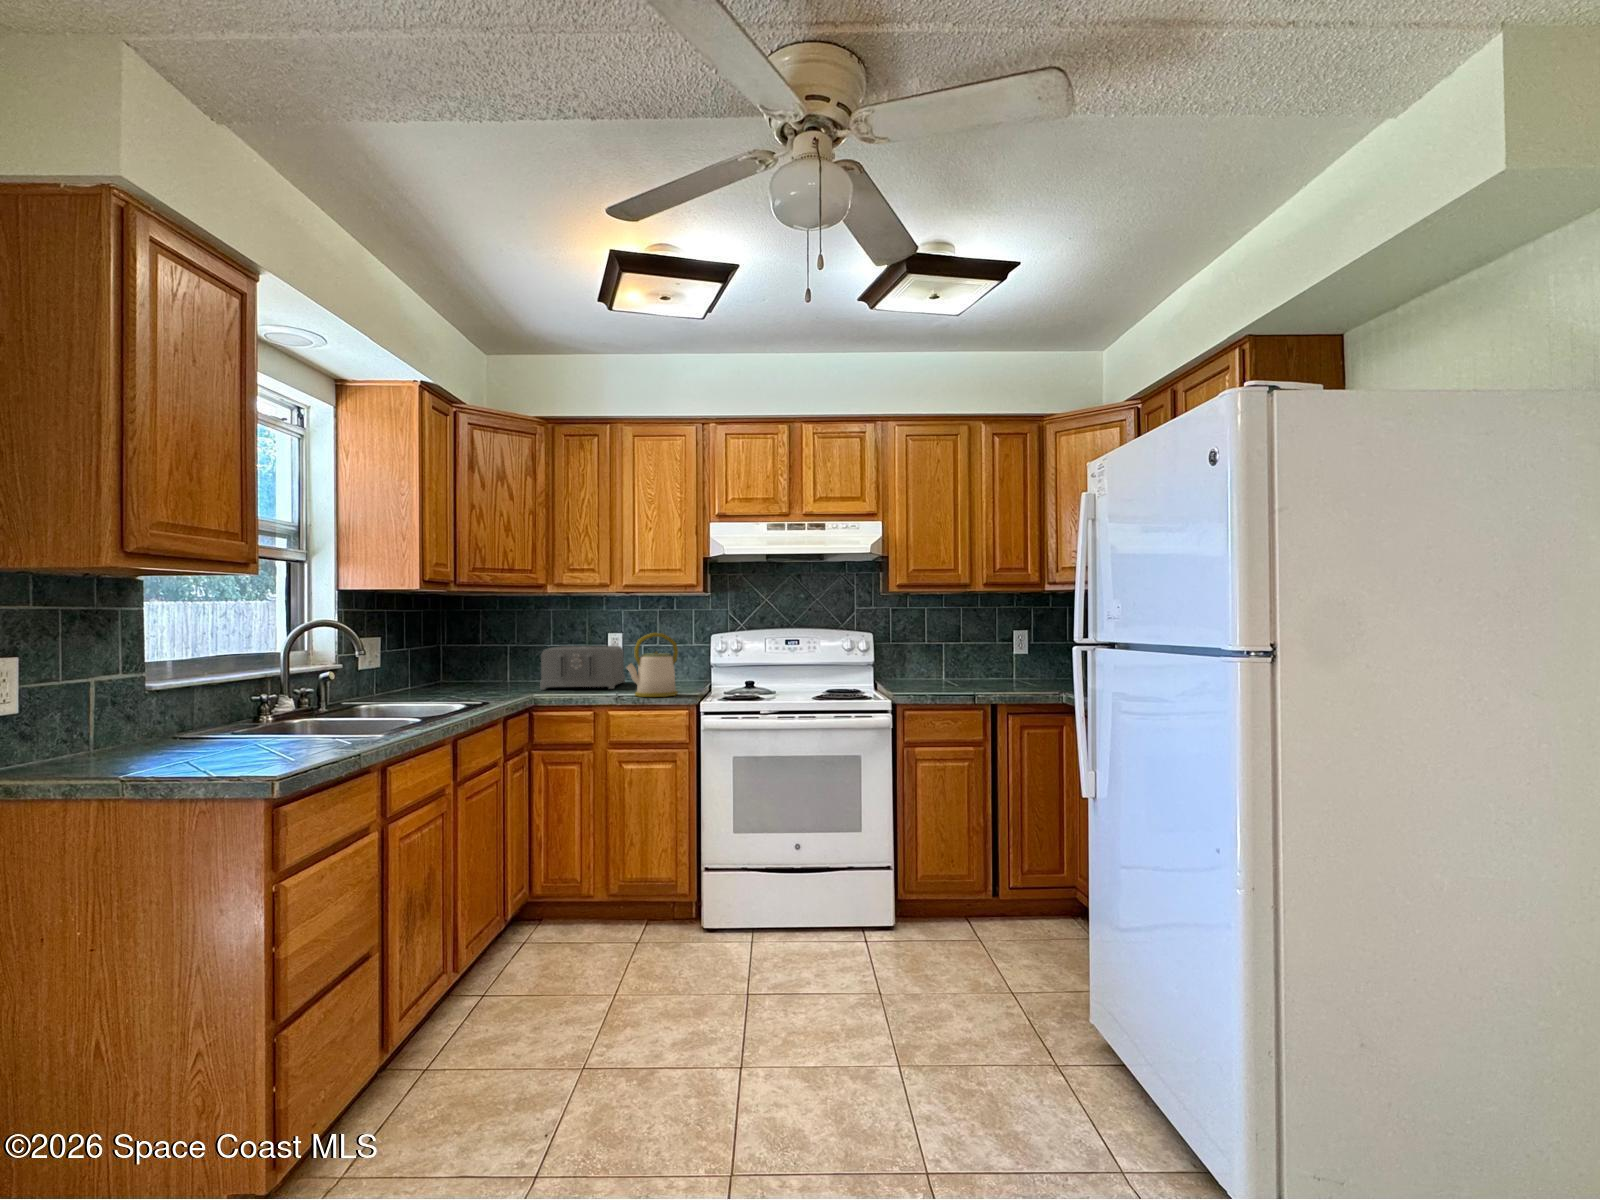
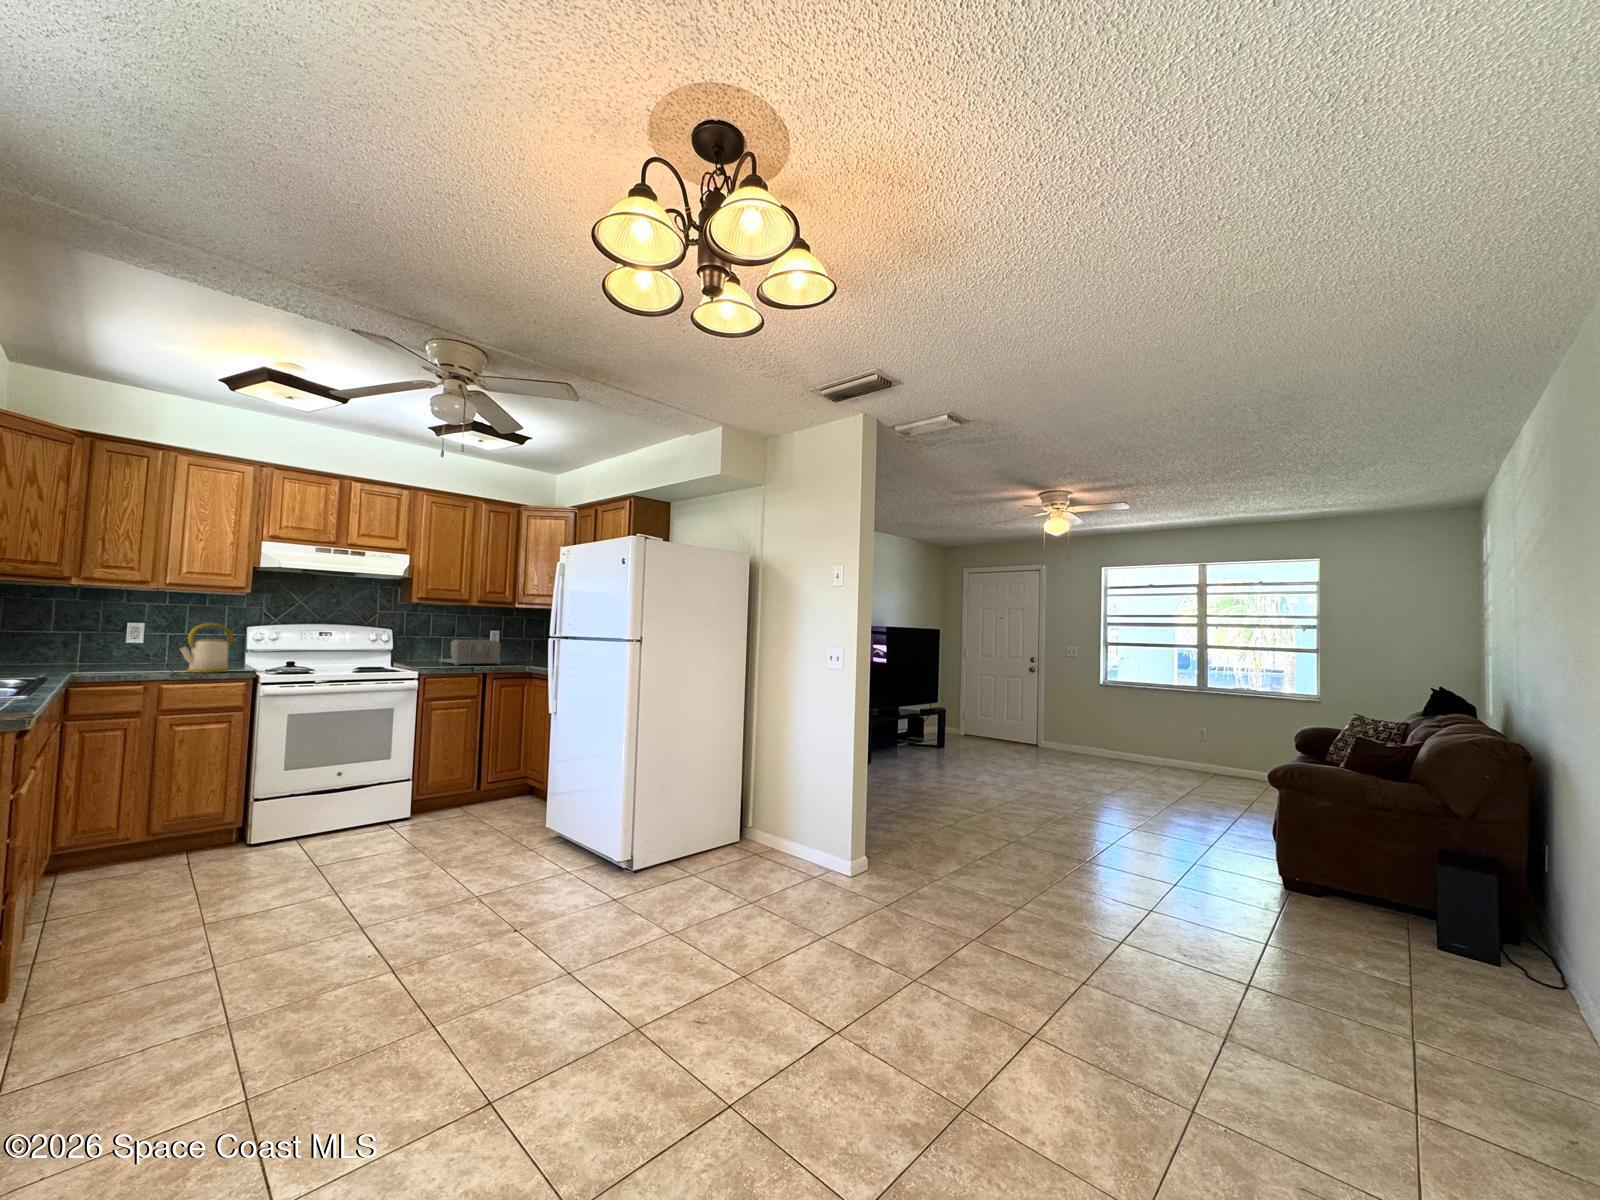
toaster: present [540,646,625,690] -> present [440,640,500,665]

